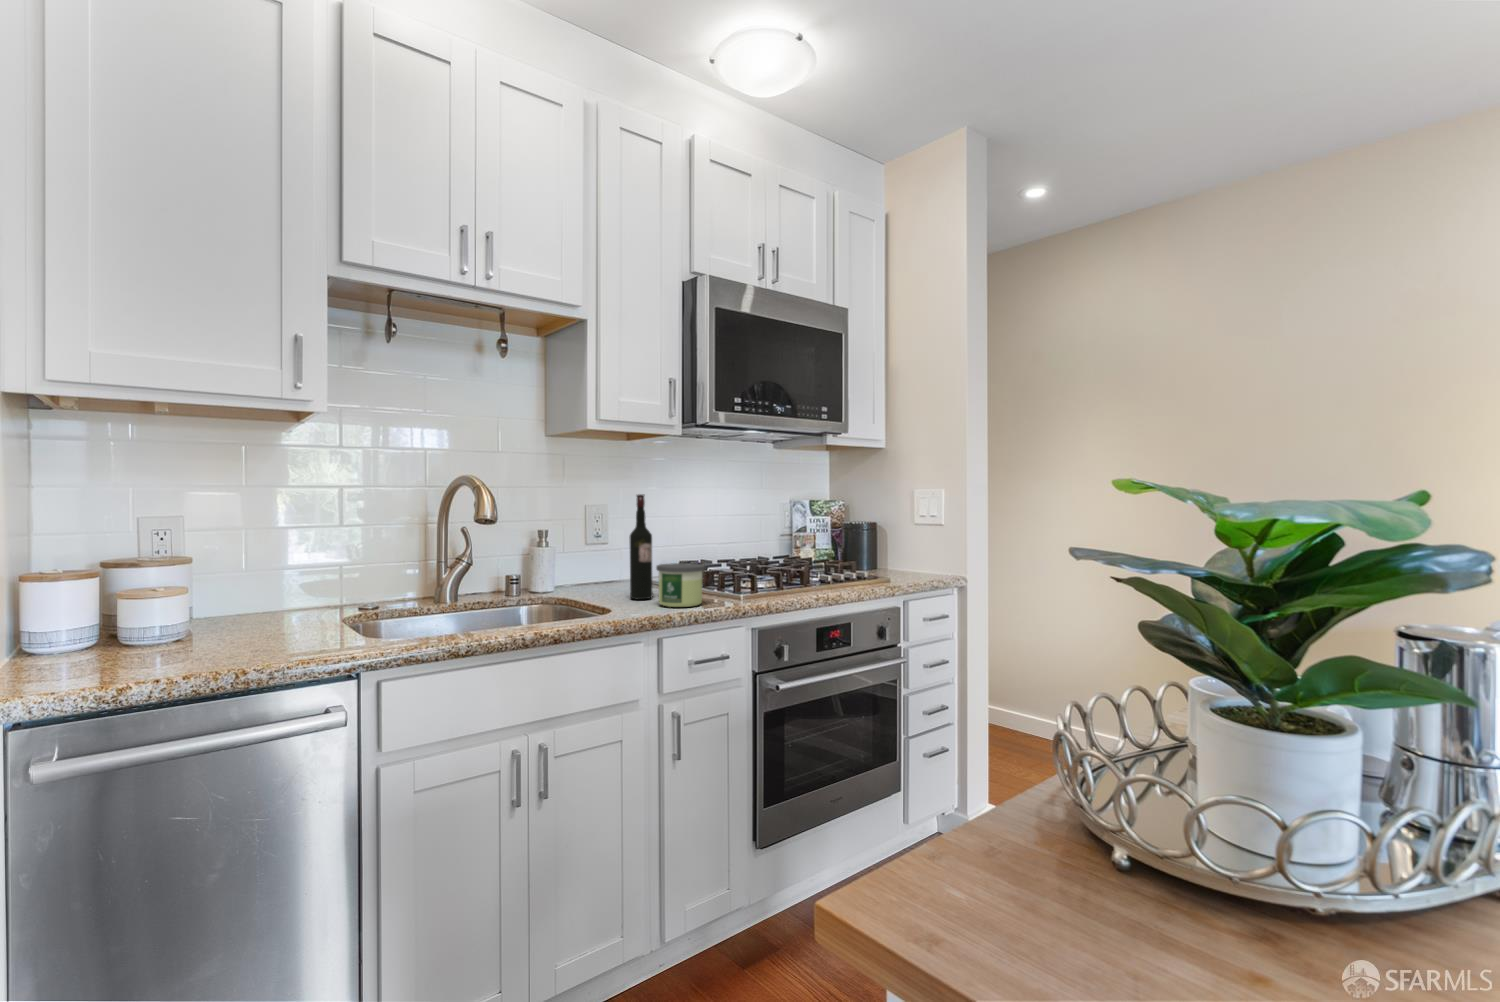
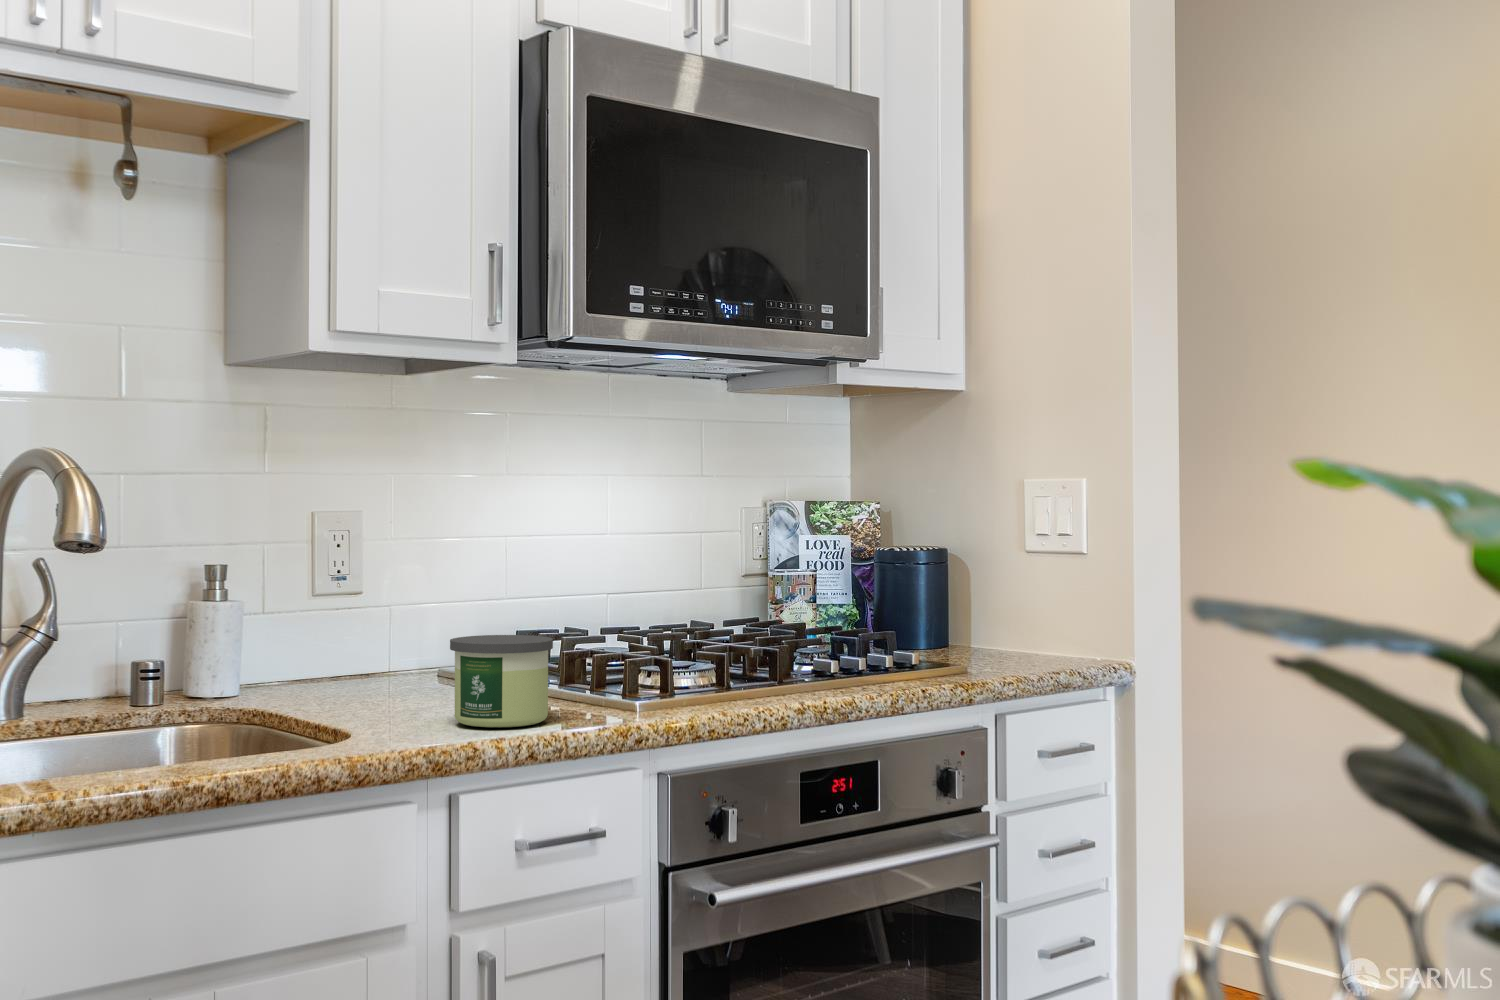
wine bottle: present [629,494,653,599] -> none [397,489,446,712]

